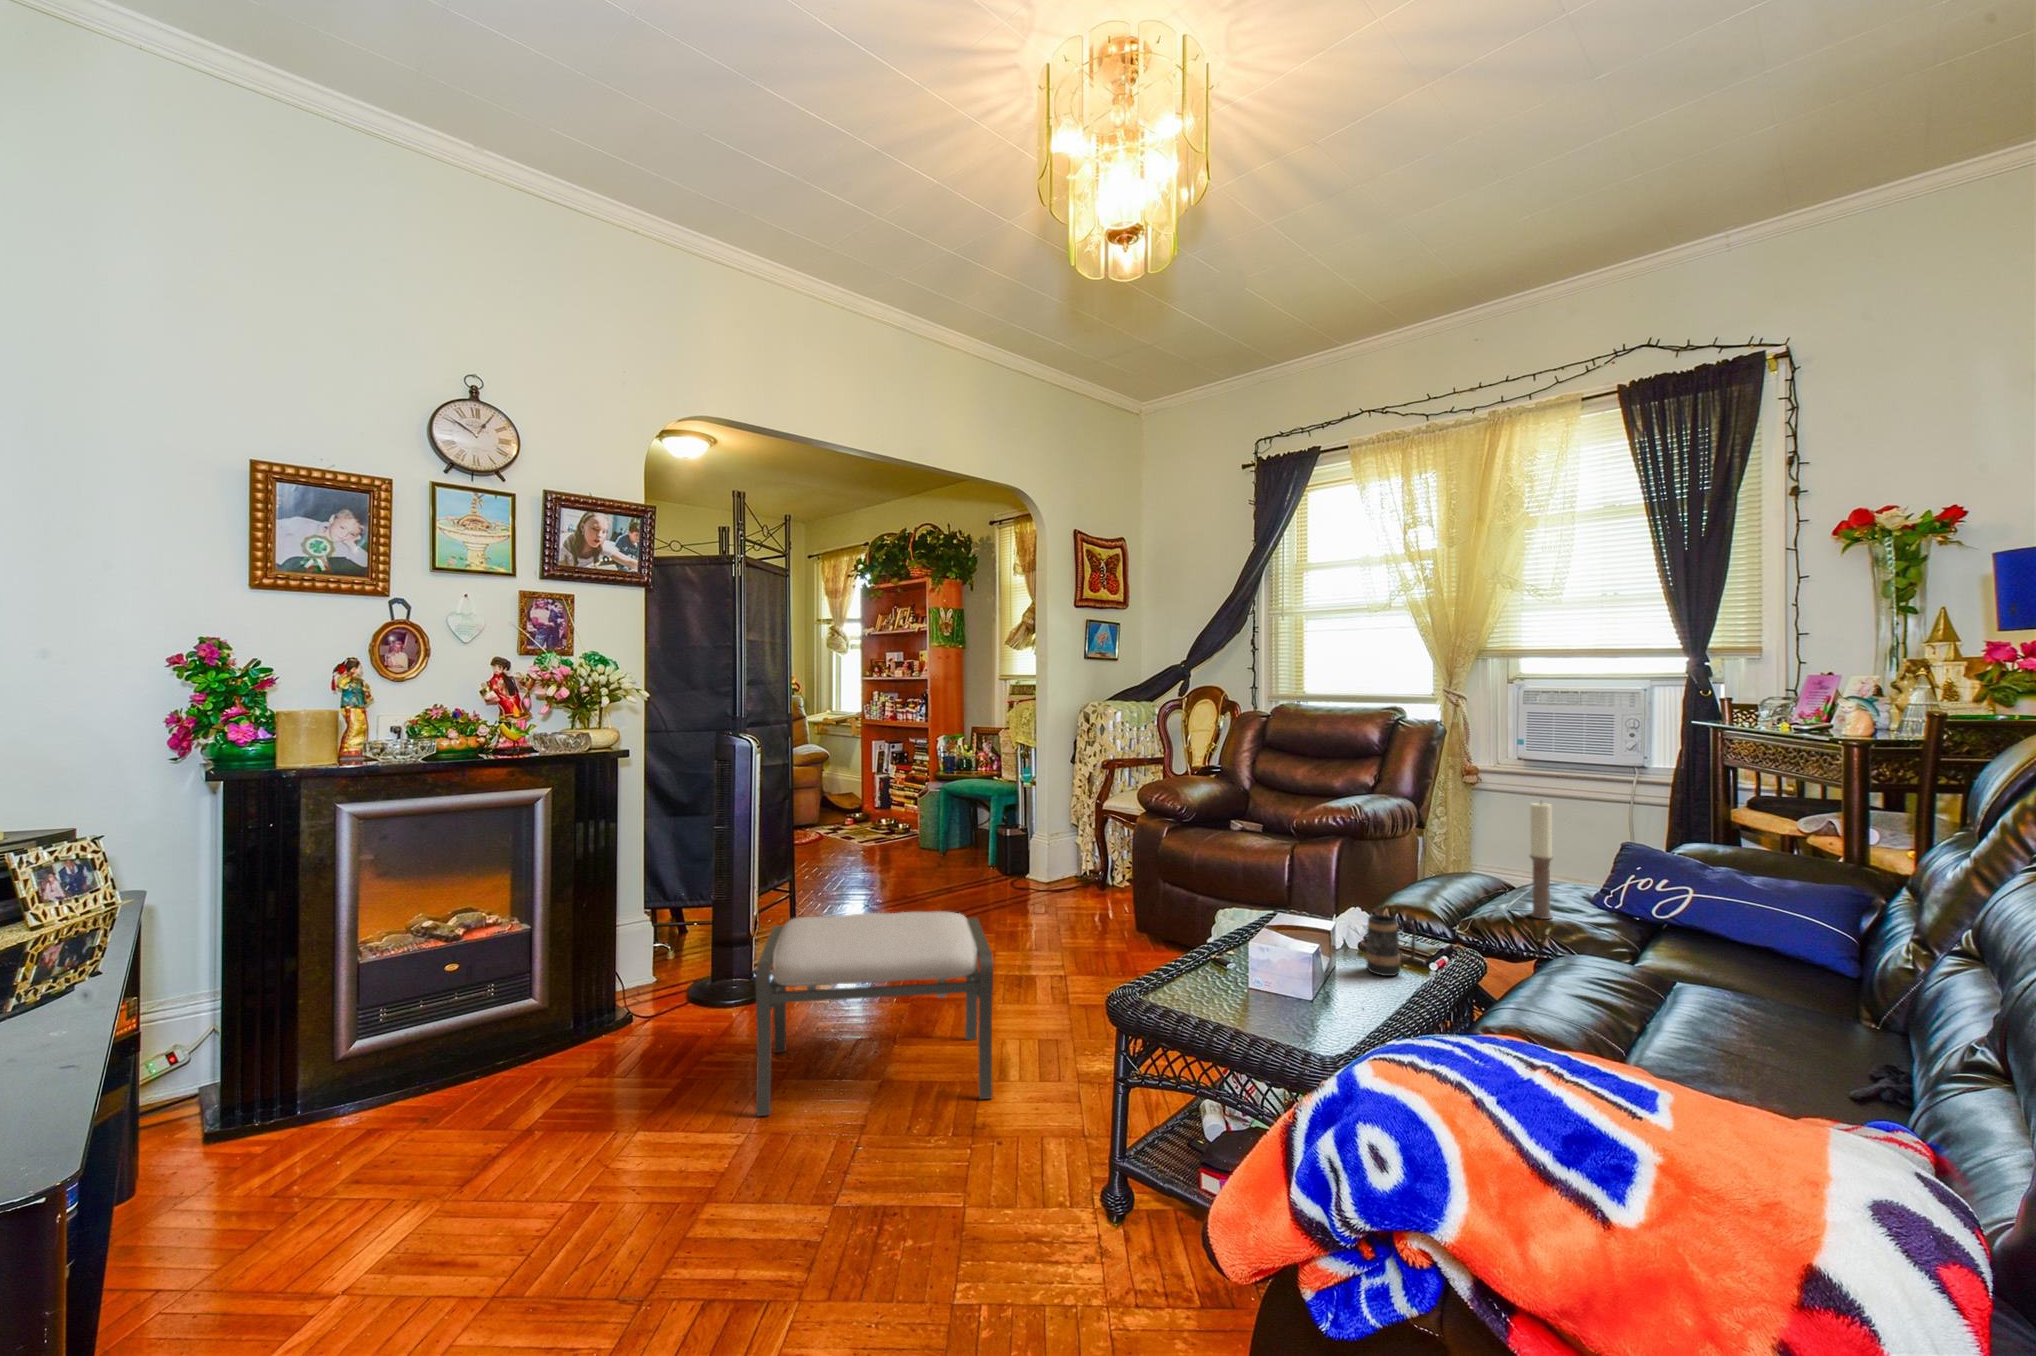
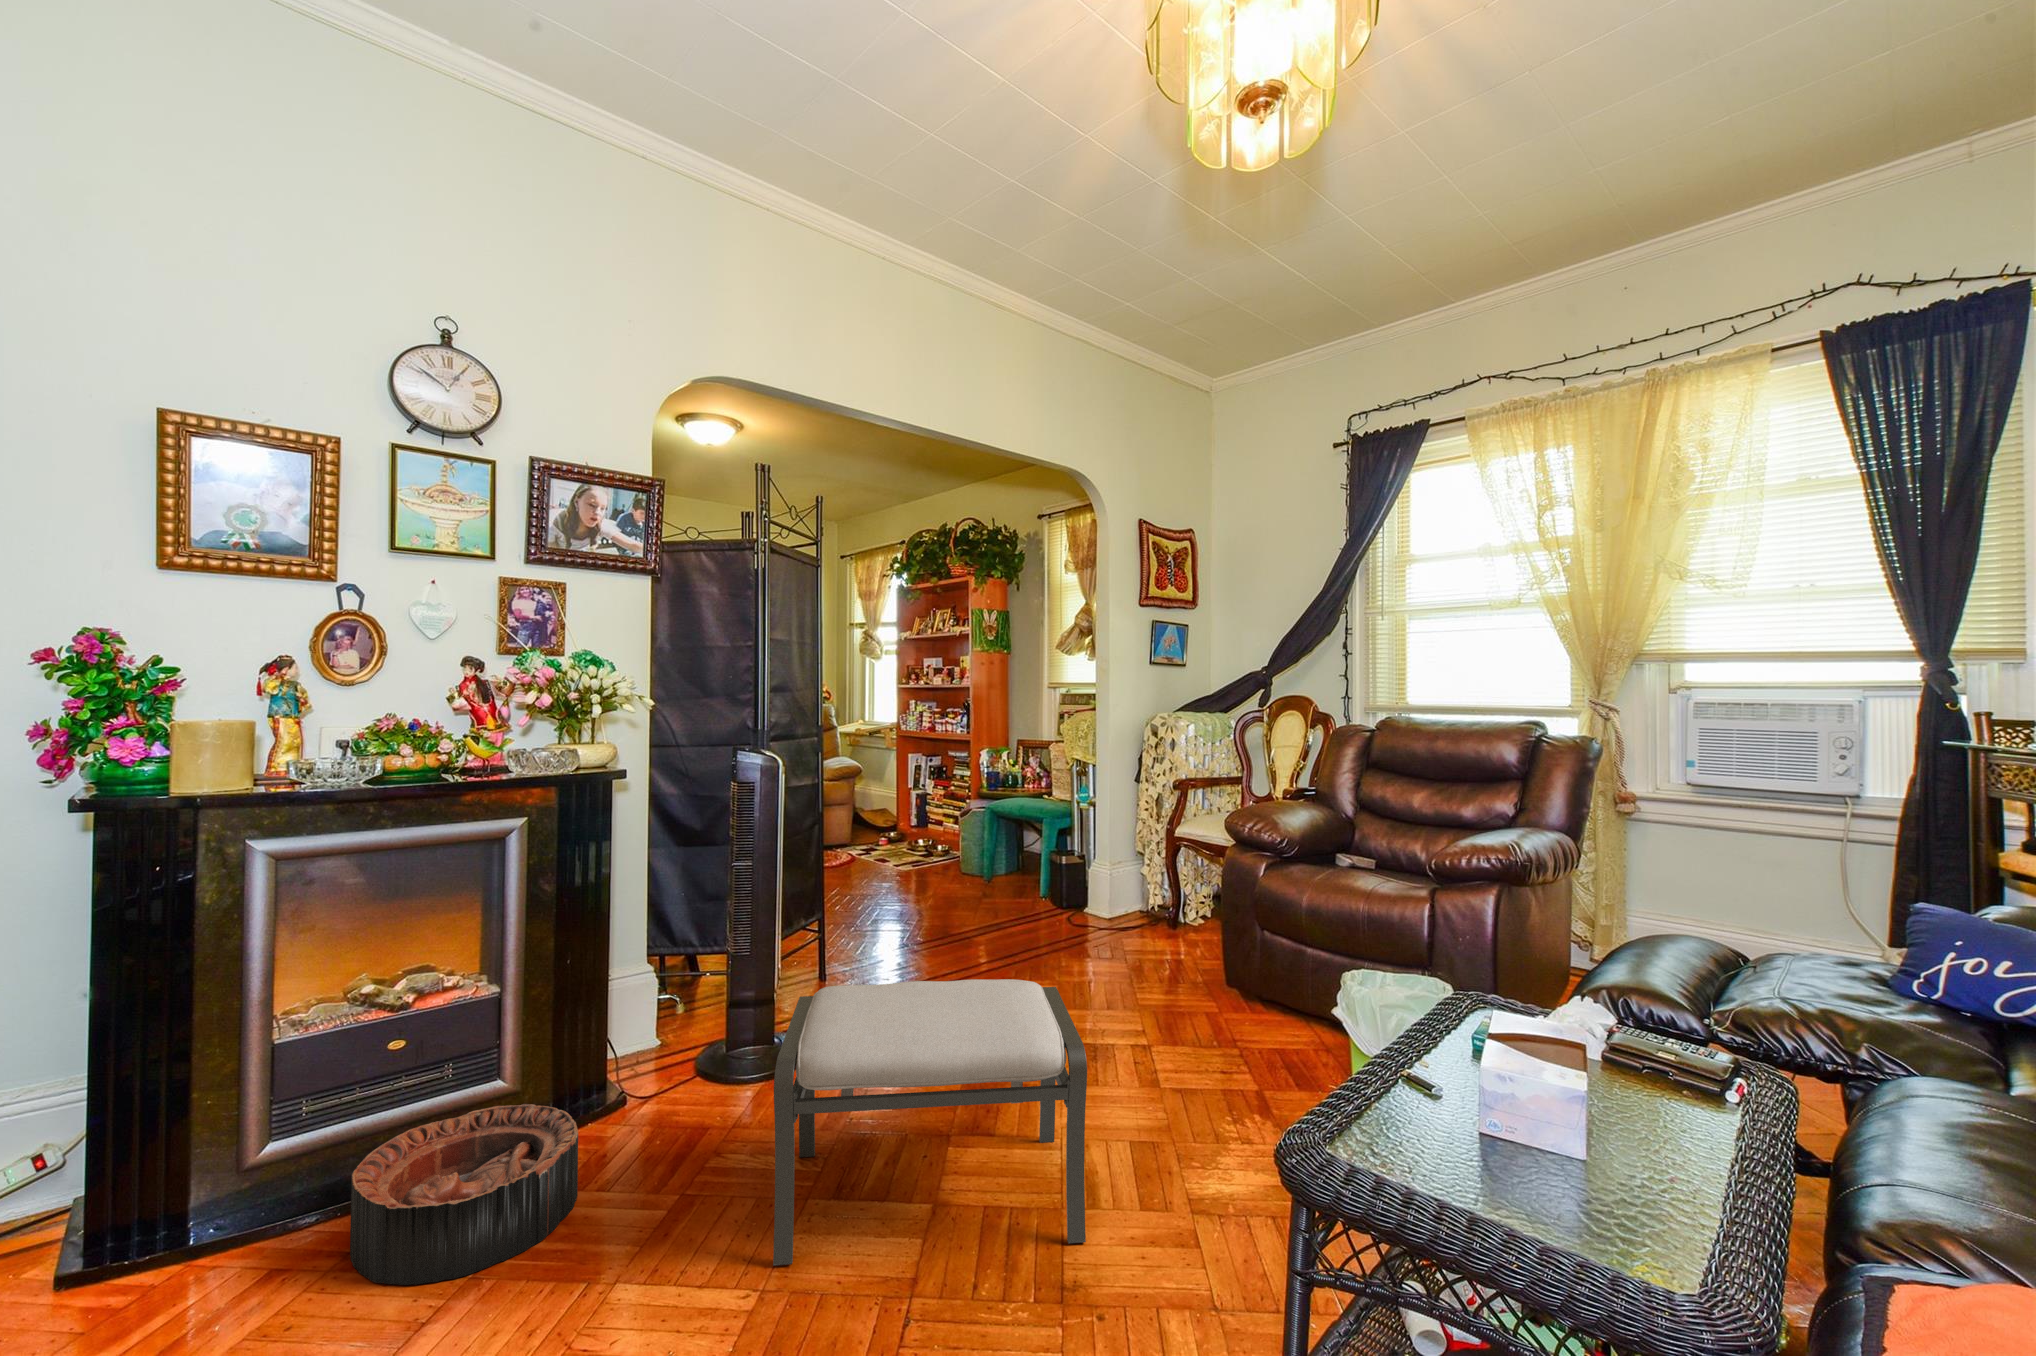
candle: present [1530,802,1553,919] -> none [1827,855,1865,1020]
mug: present [1366,915,1416,976] -> none [1647,1027,1734,1123]
basket: none [428,1013,600,1133] -> present [350,1104,578,1285]

